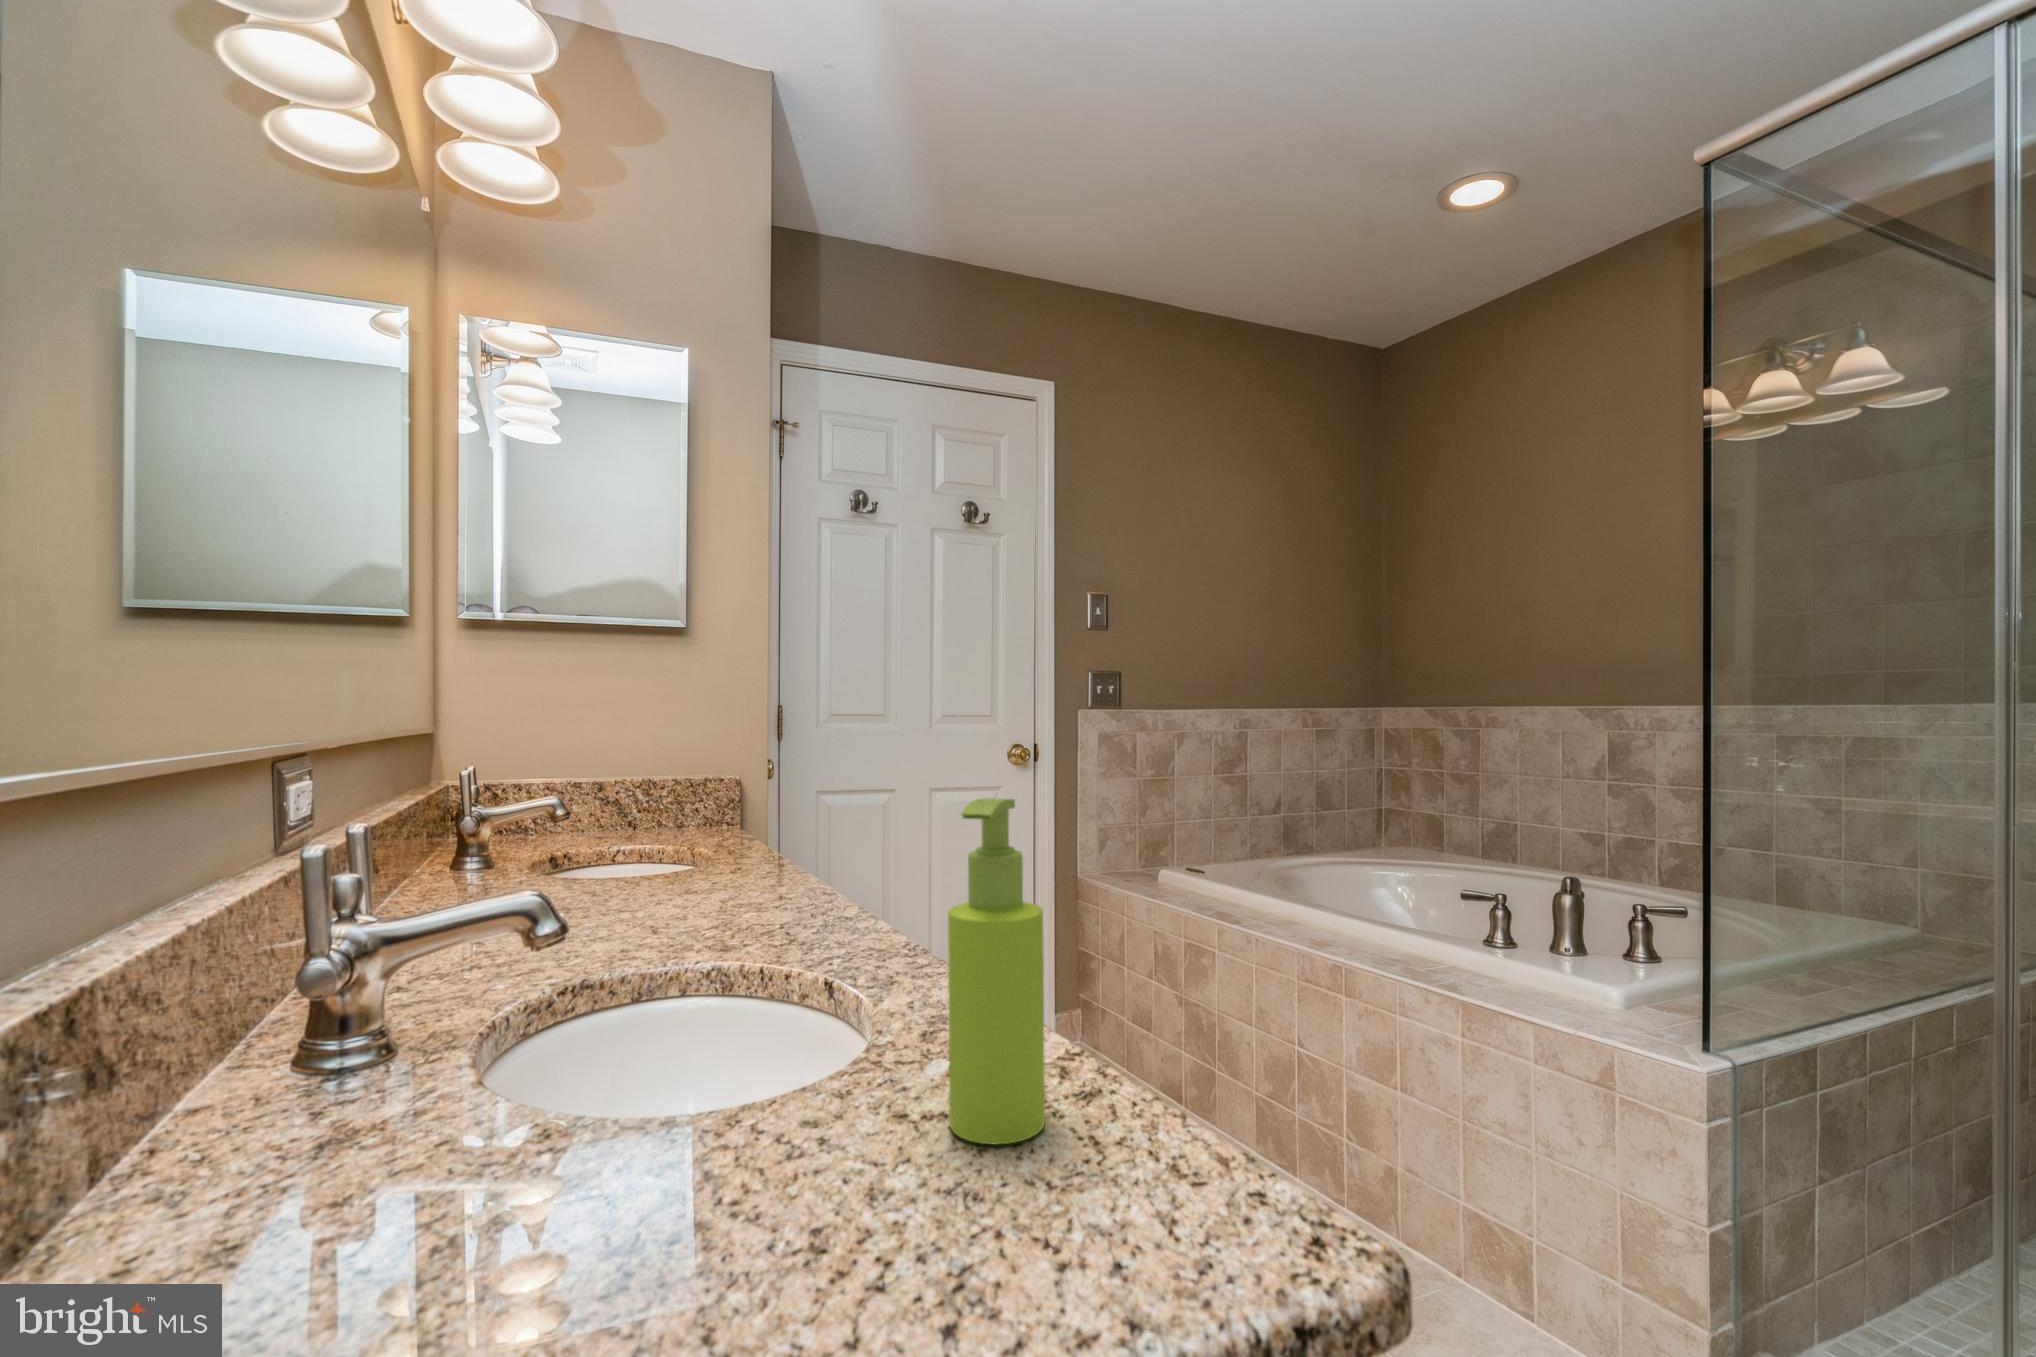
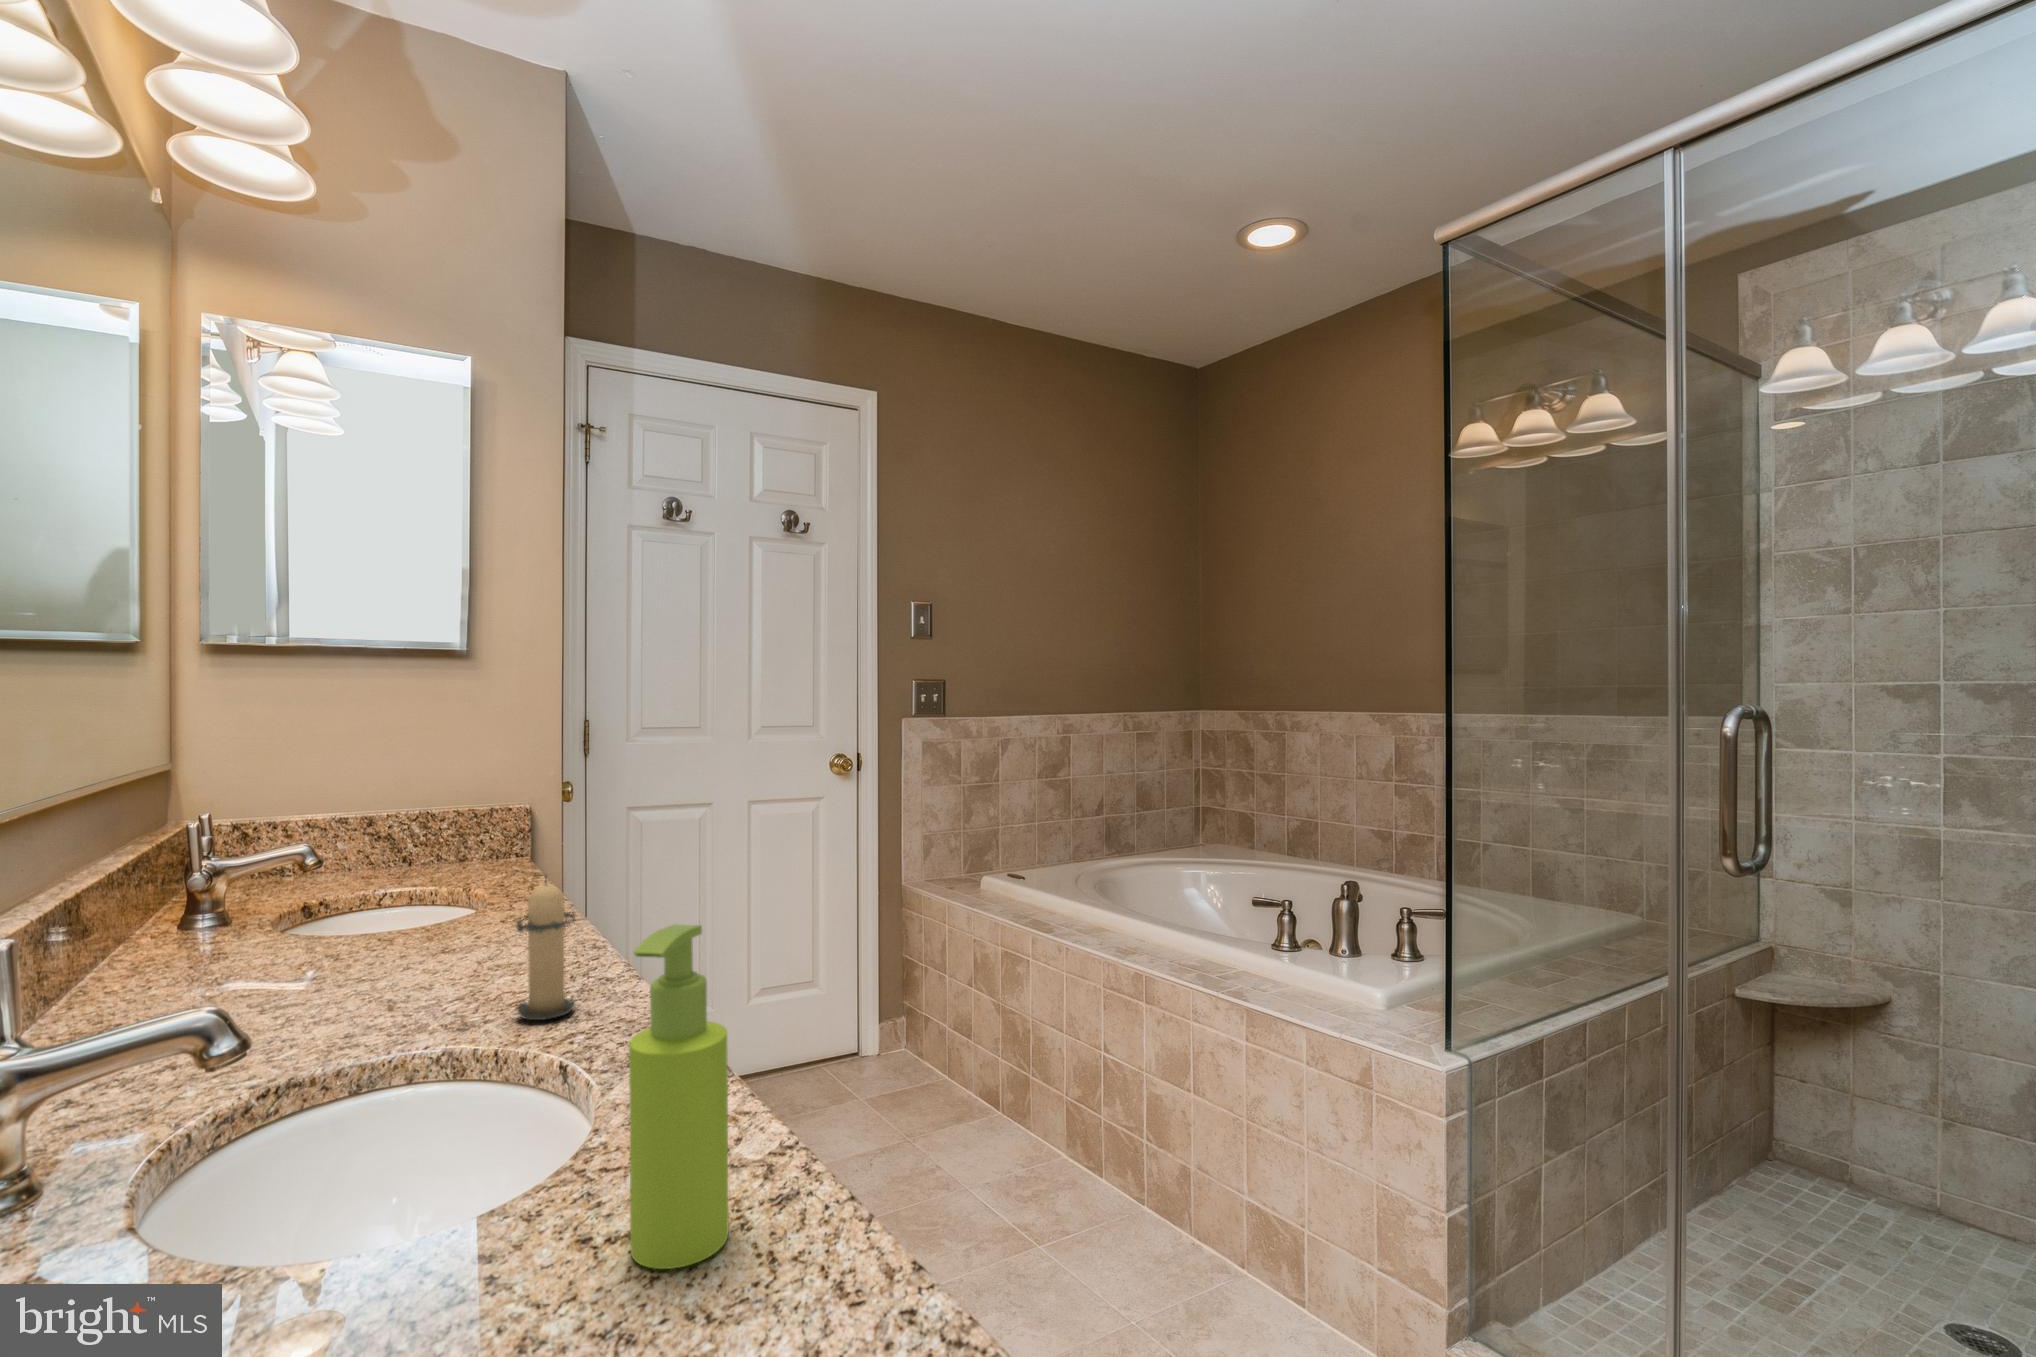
candle: none [764,803,833,947] -> present [514,875,575,1020]

